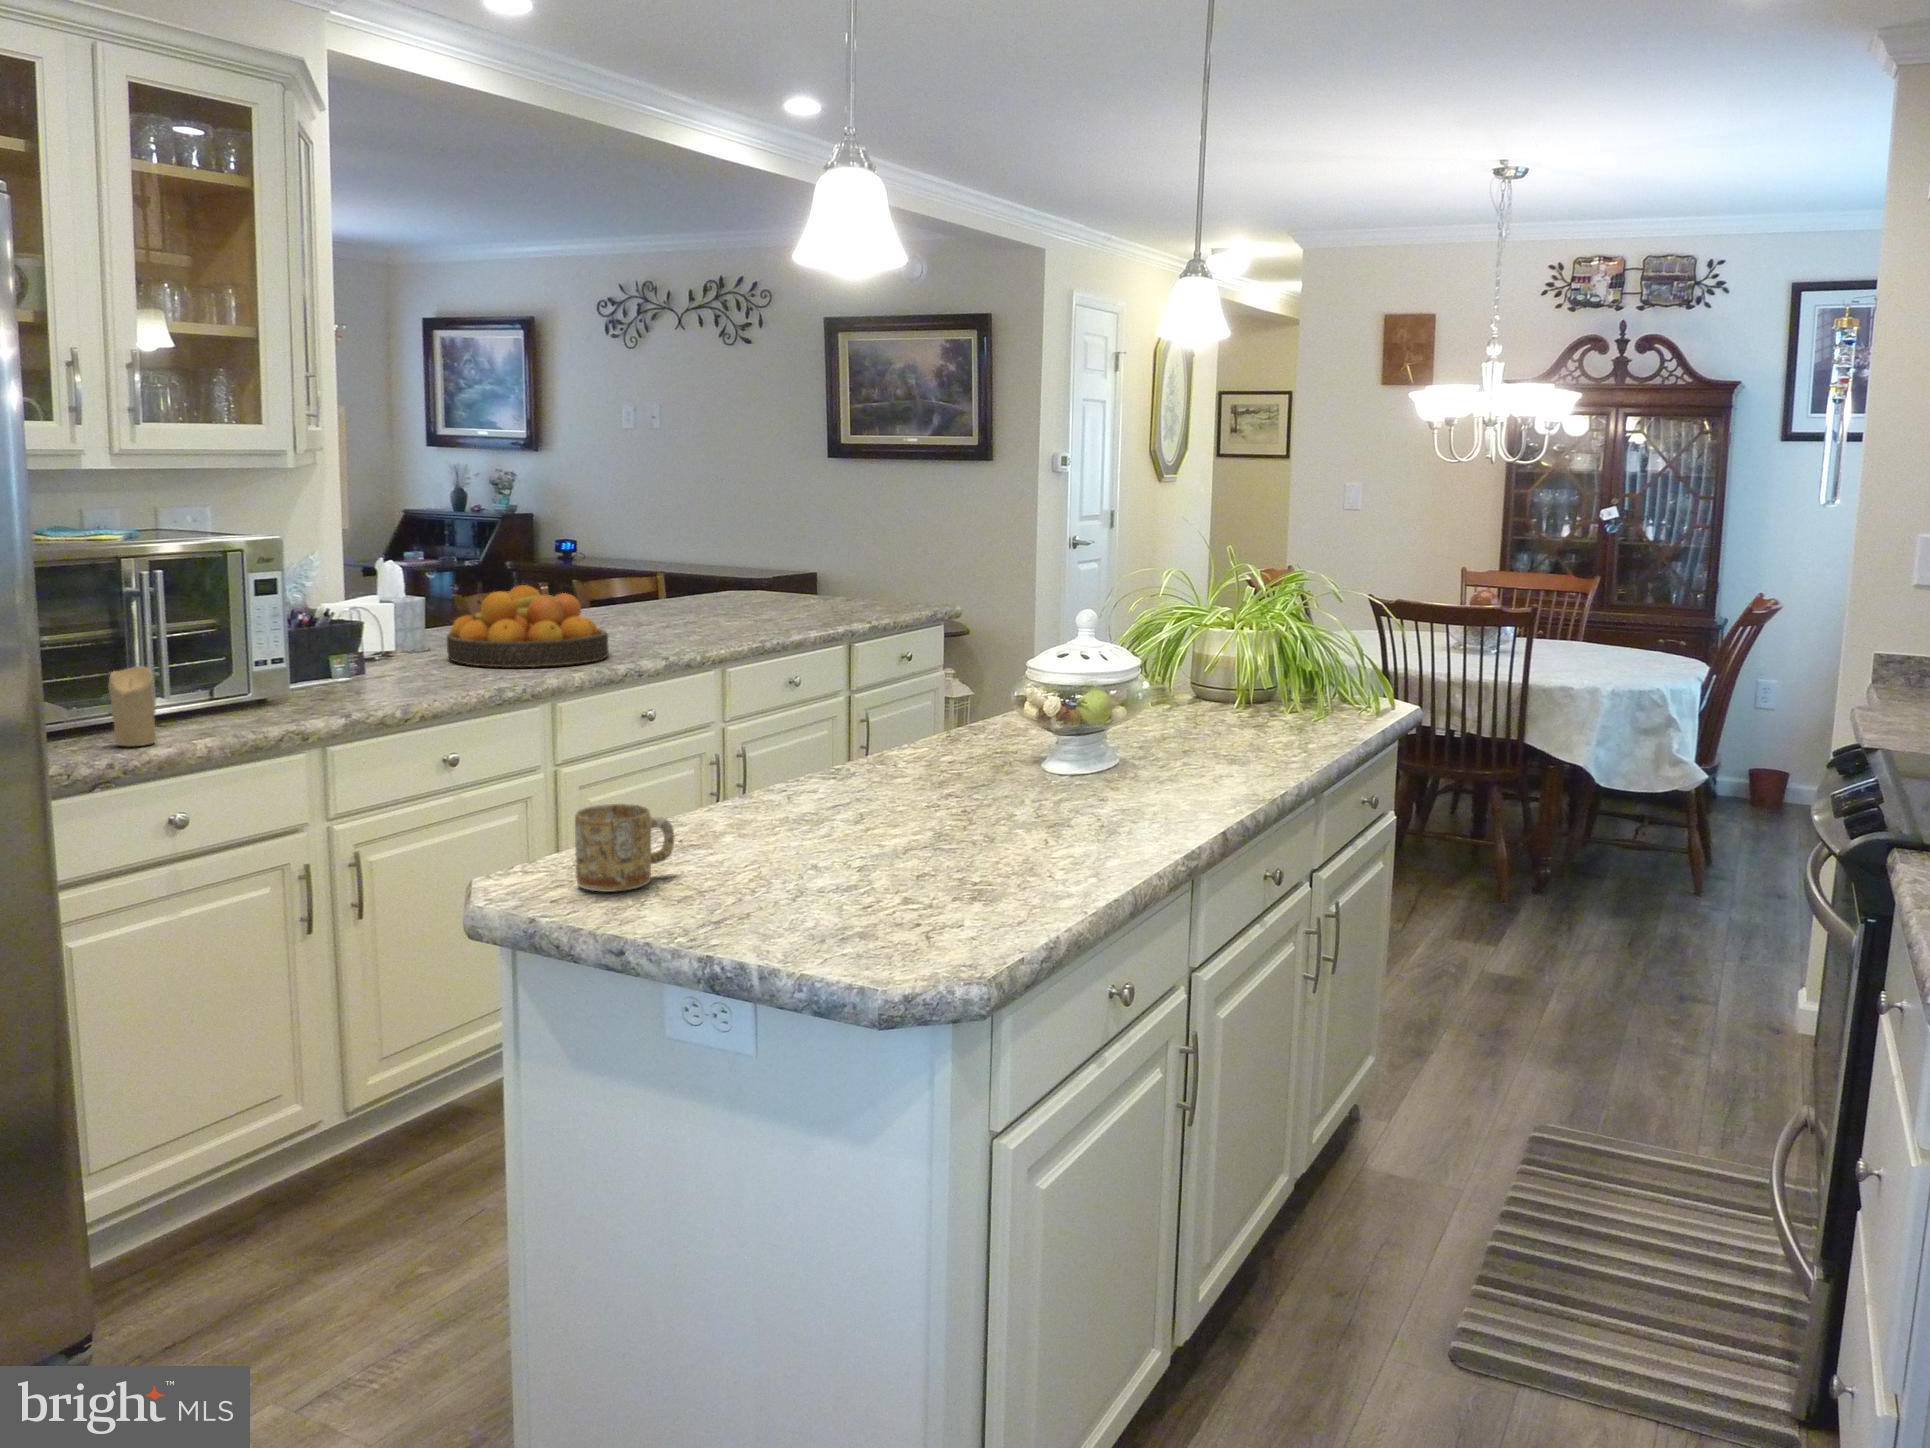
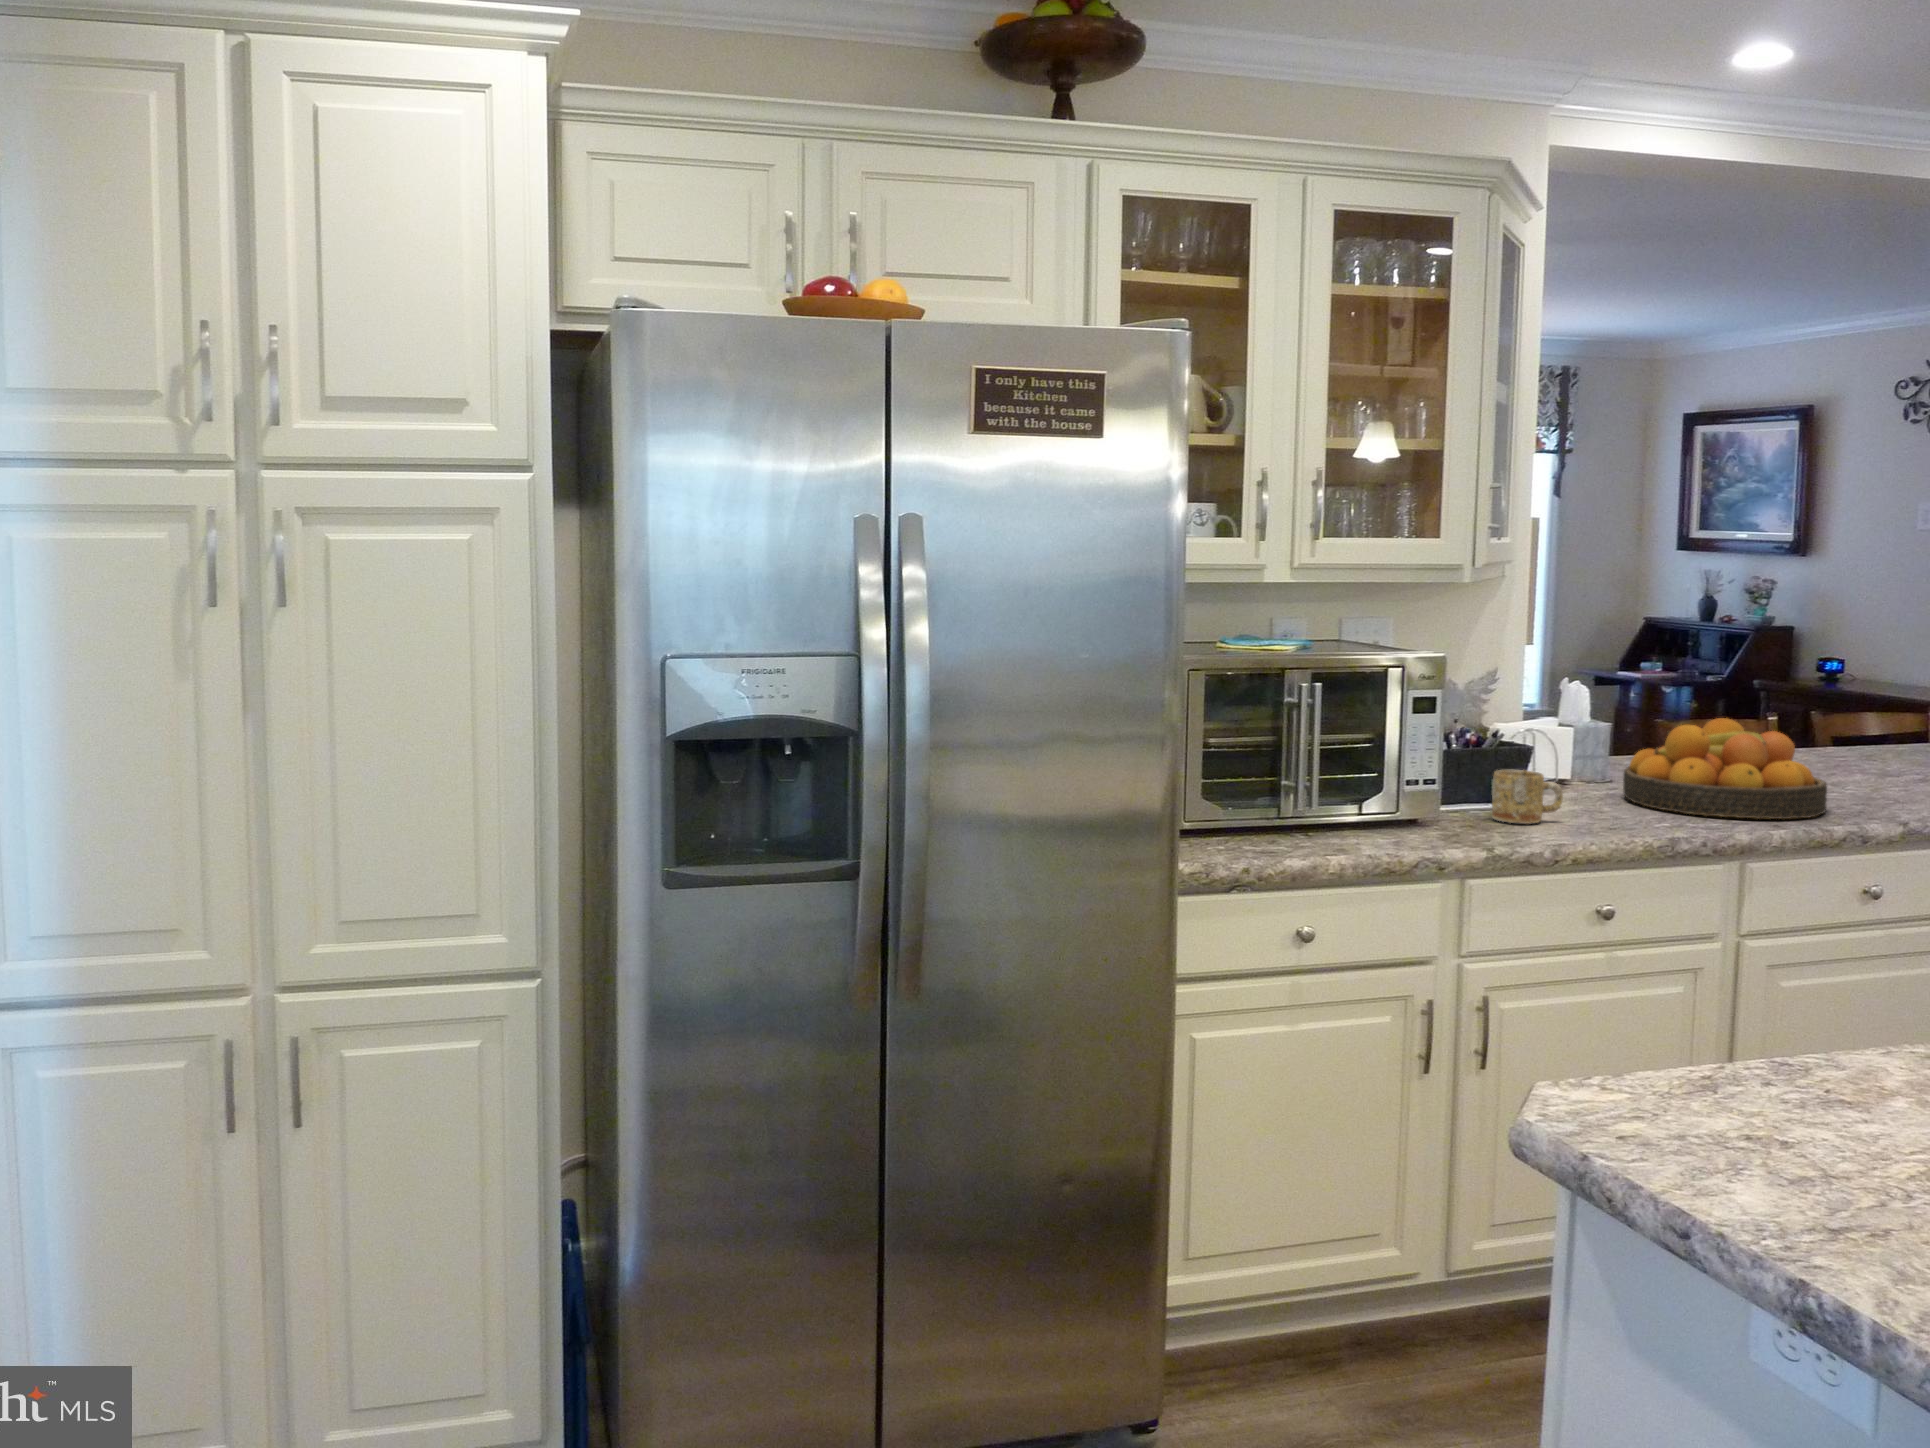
candle: present [108,666,156,746] -> none [1253,779,1292,858]
mug: present [575,804,674,892] -> present [1492,770,1563,824]

